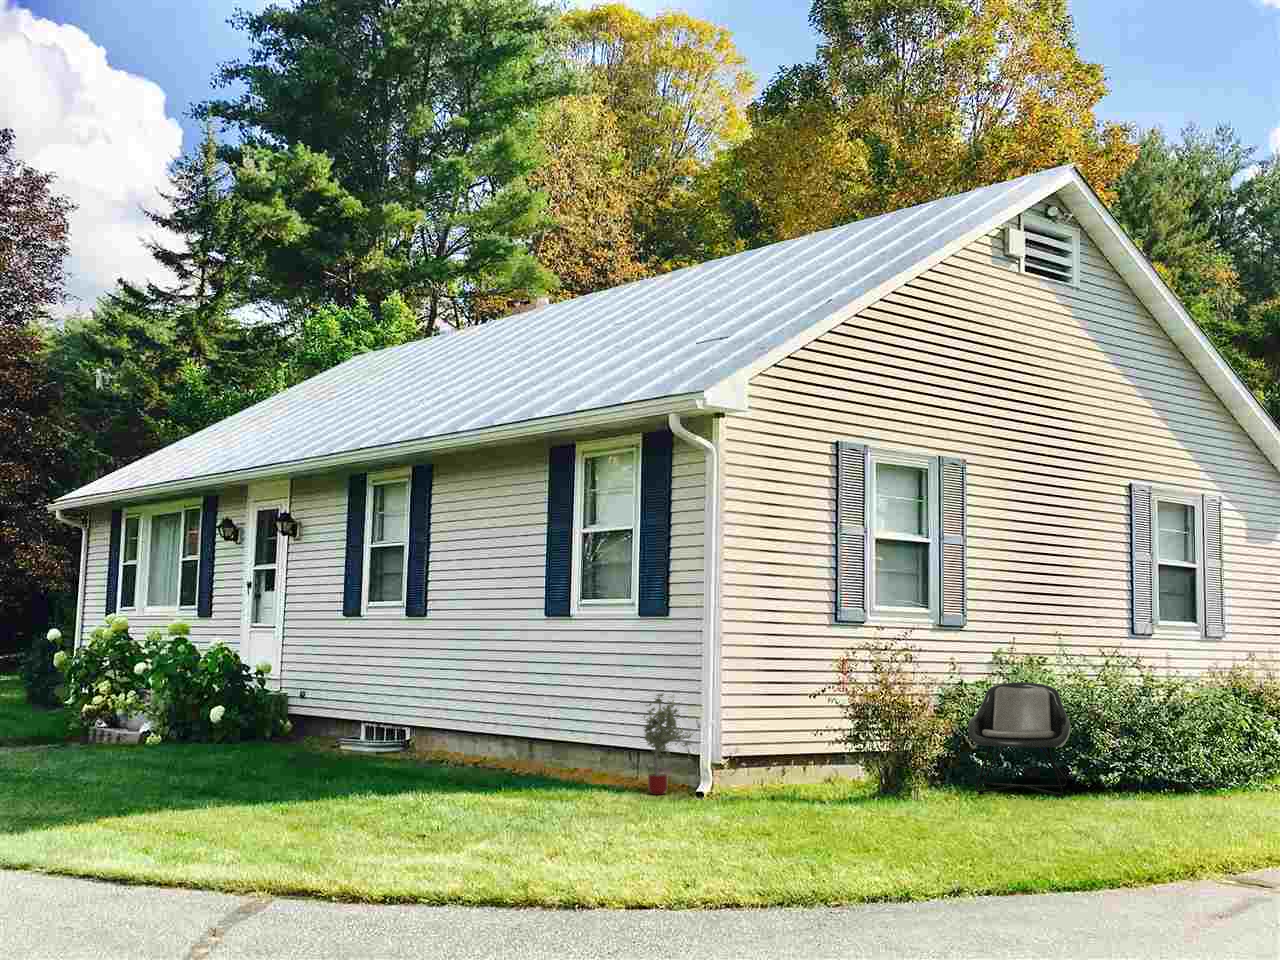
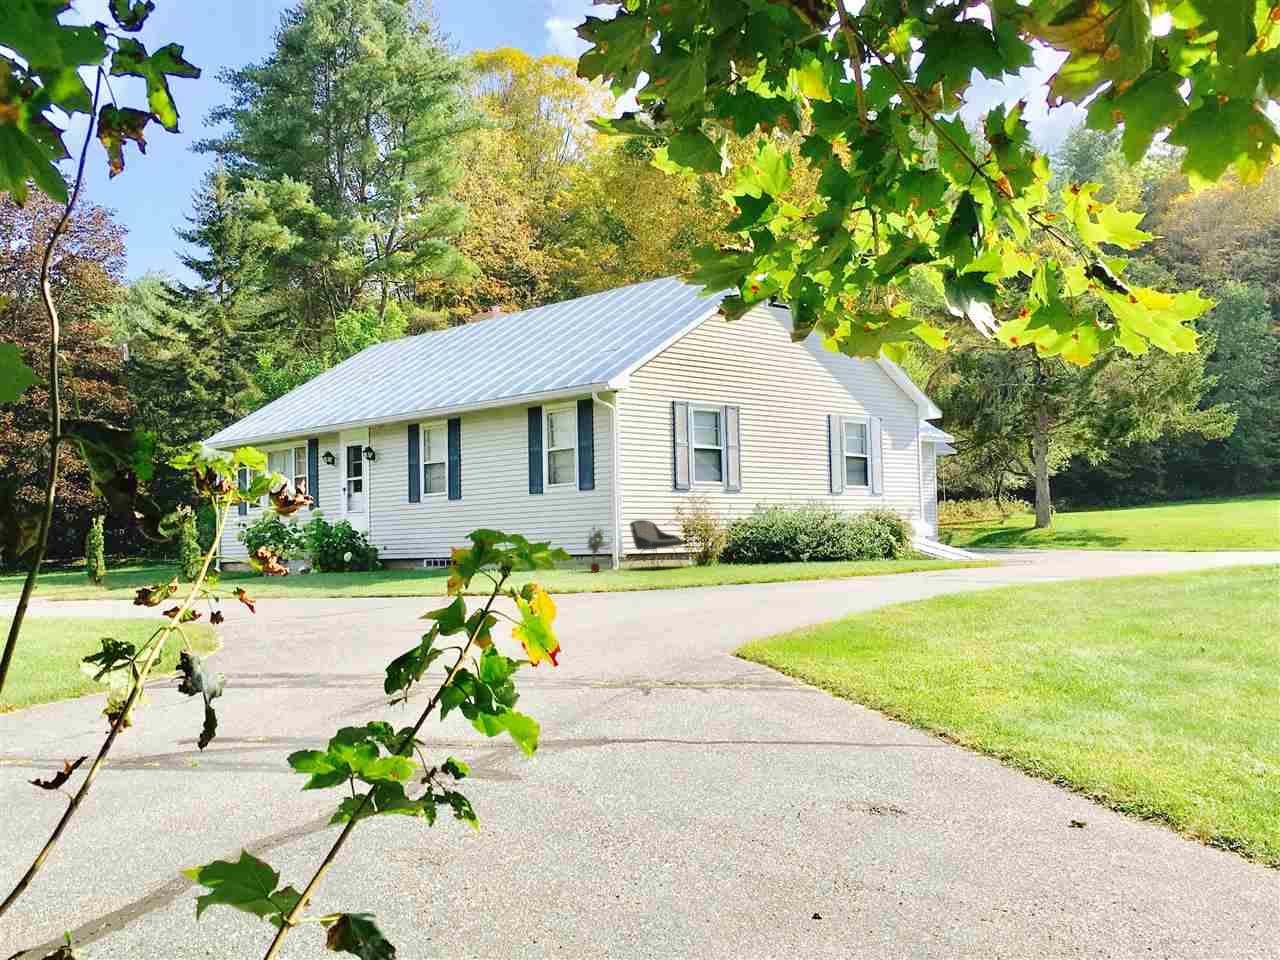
lounge chair: present [968,682,1071,797] -> present [630,520,683,569]

